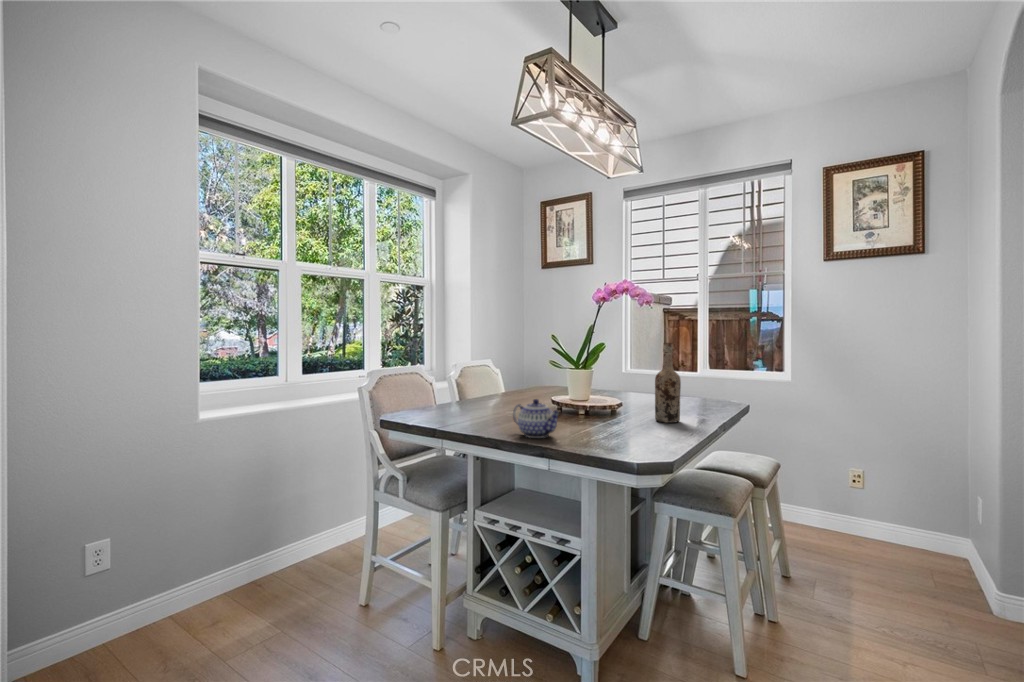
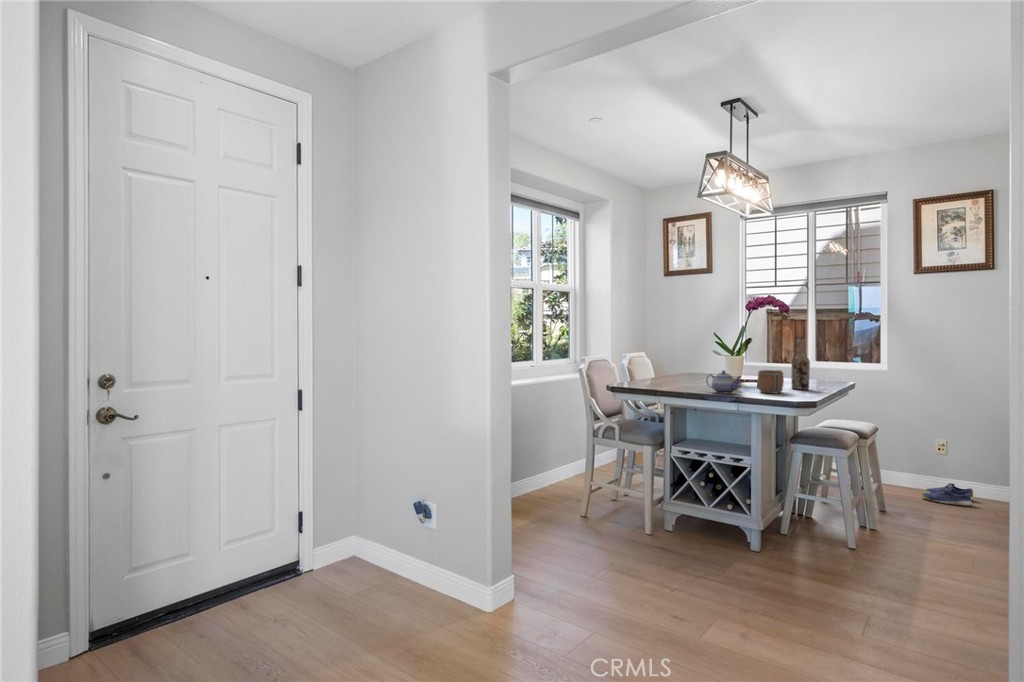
mug: none [594,395,637,436] -> present [758,370,784,393]
shoe: none [834,526,899,562] -> present [921,483,973,506]

